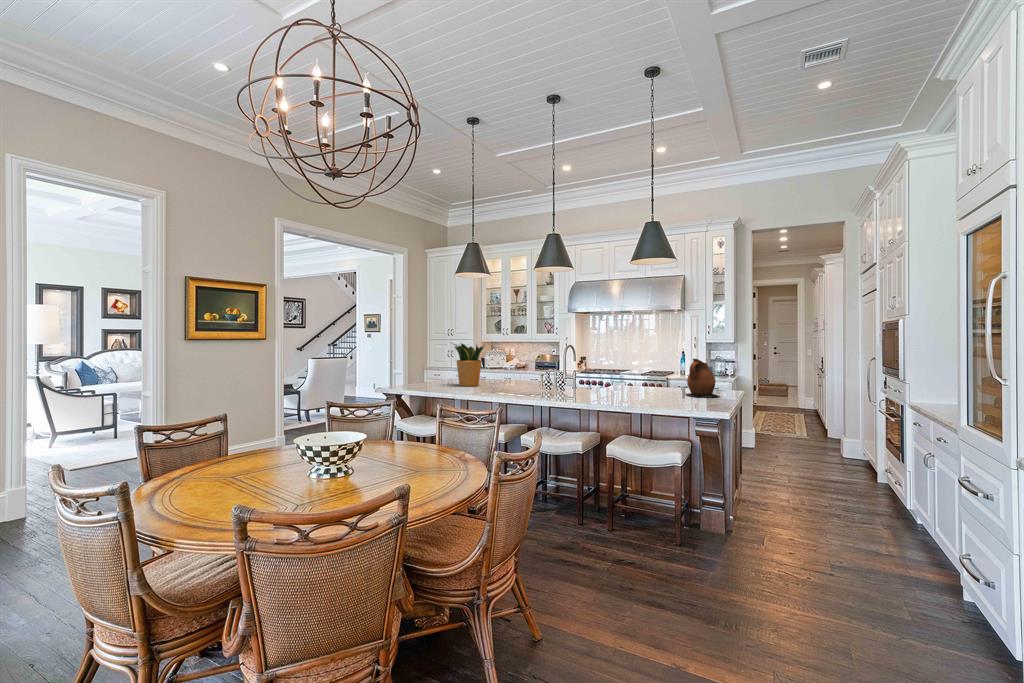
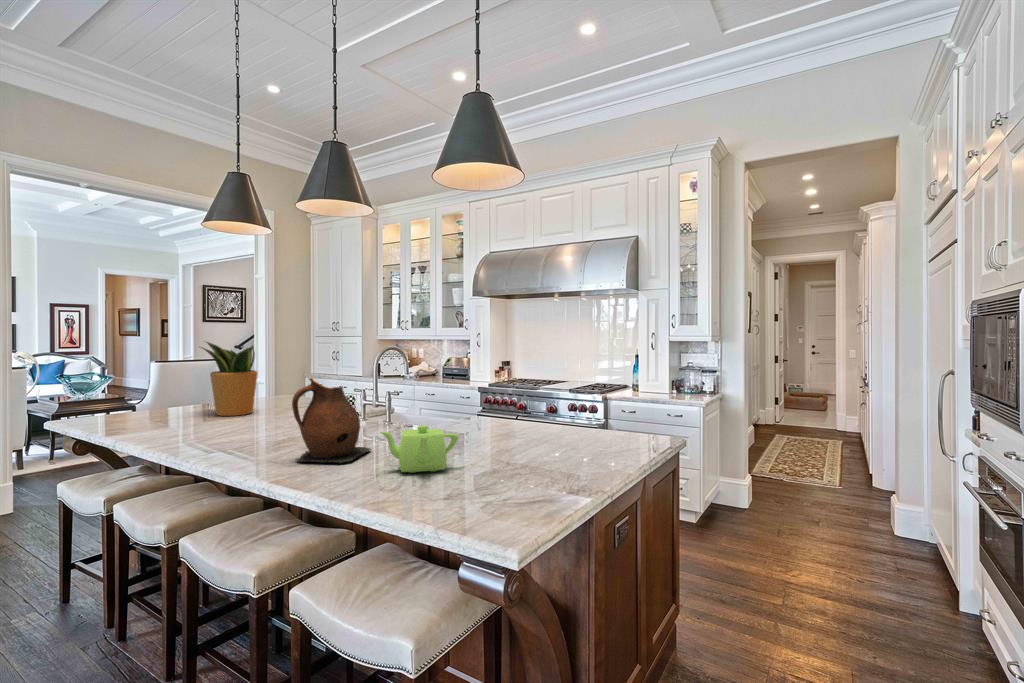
ceramic pitcher: present [686,359,719,397] -> present [292,378,371,464]
teapot: none [627,380,659,401] -> present [380,425,458,473]

